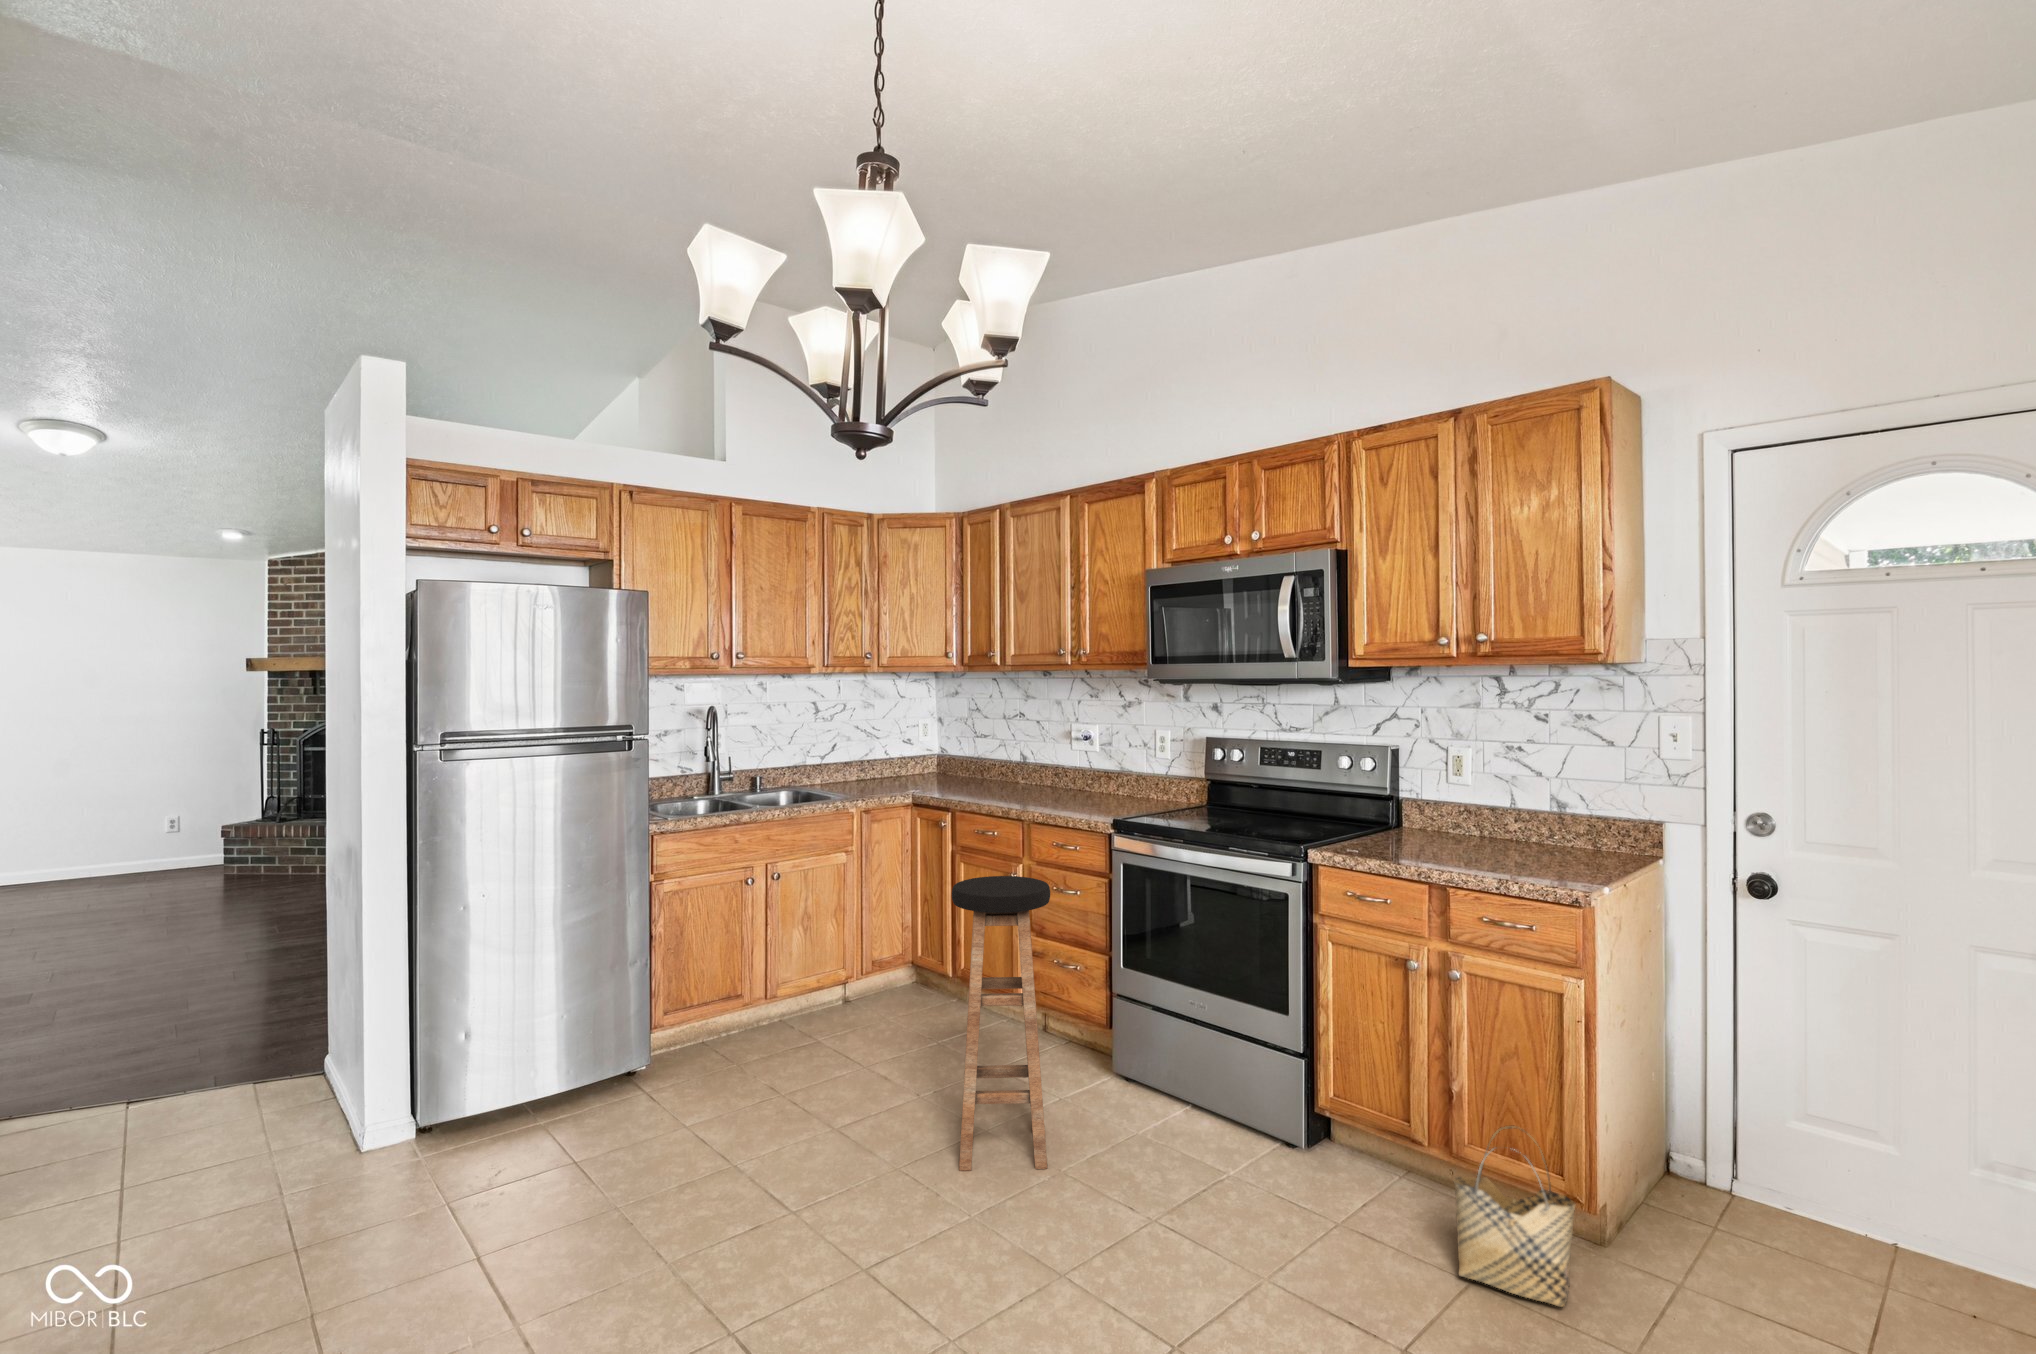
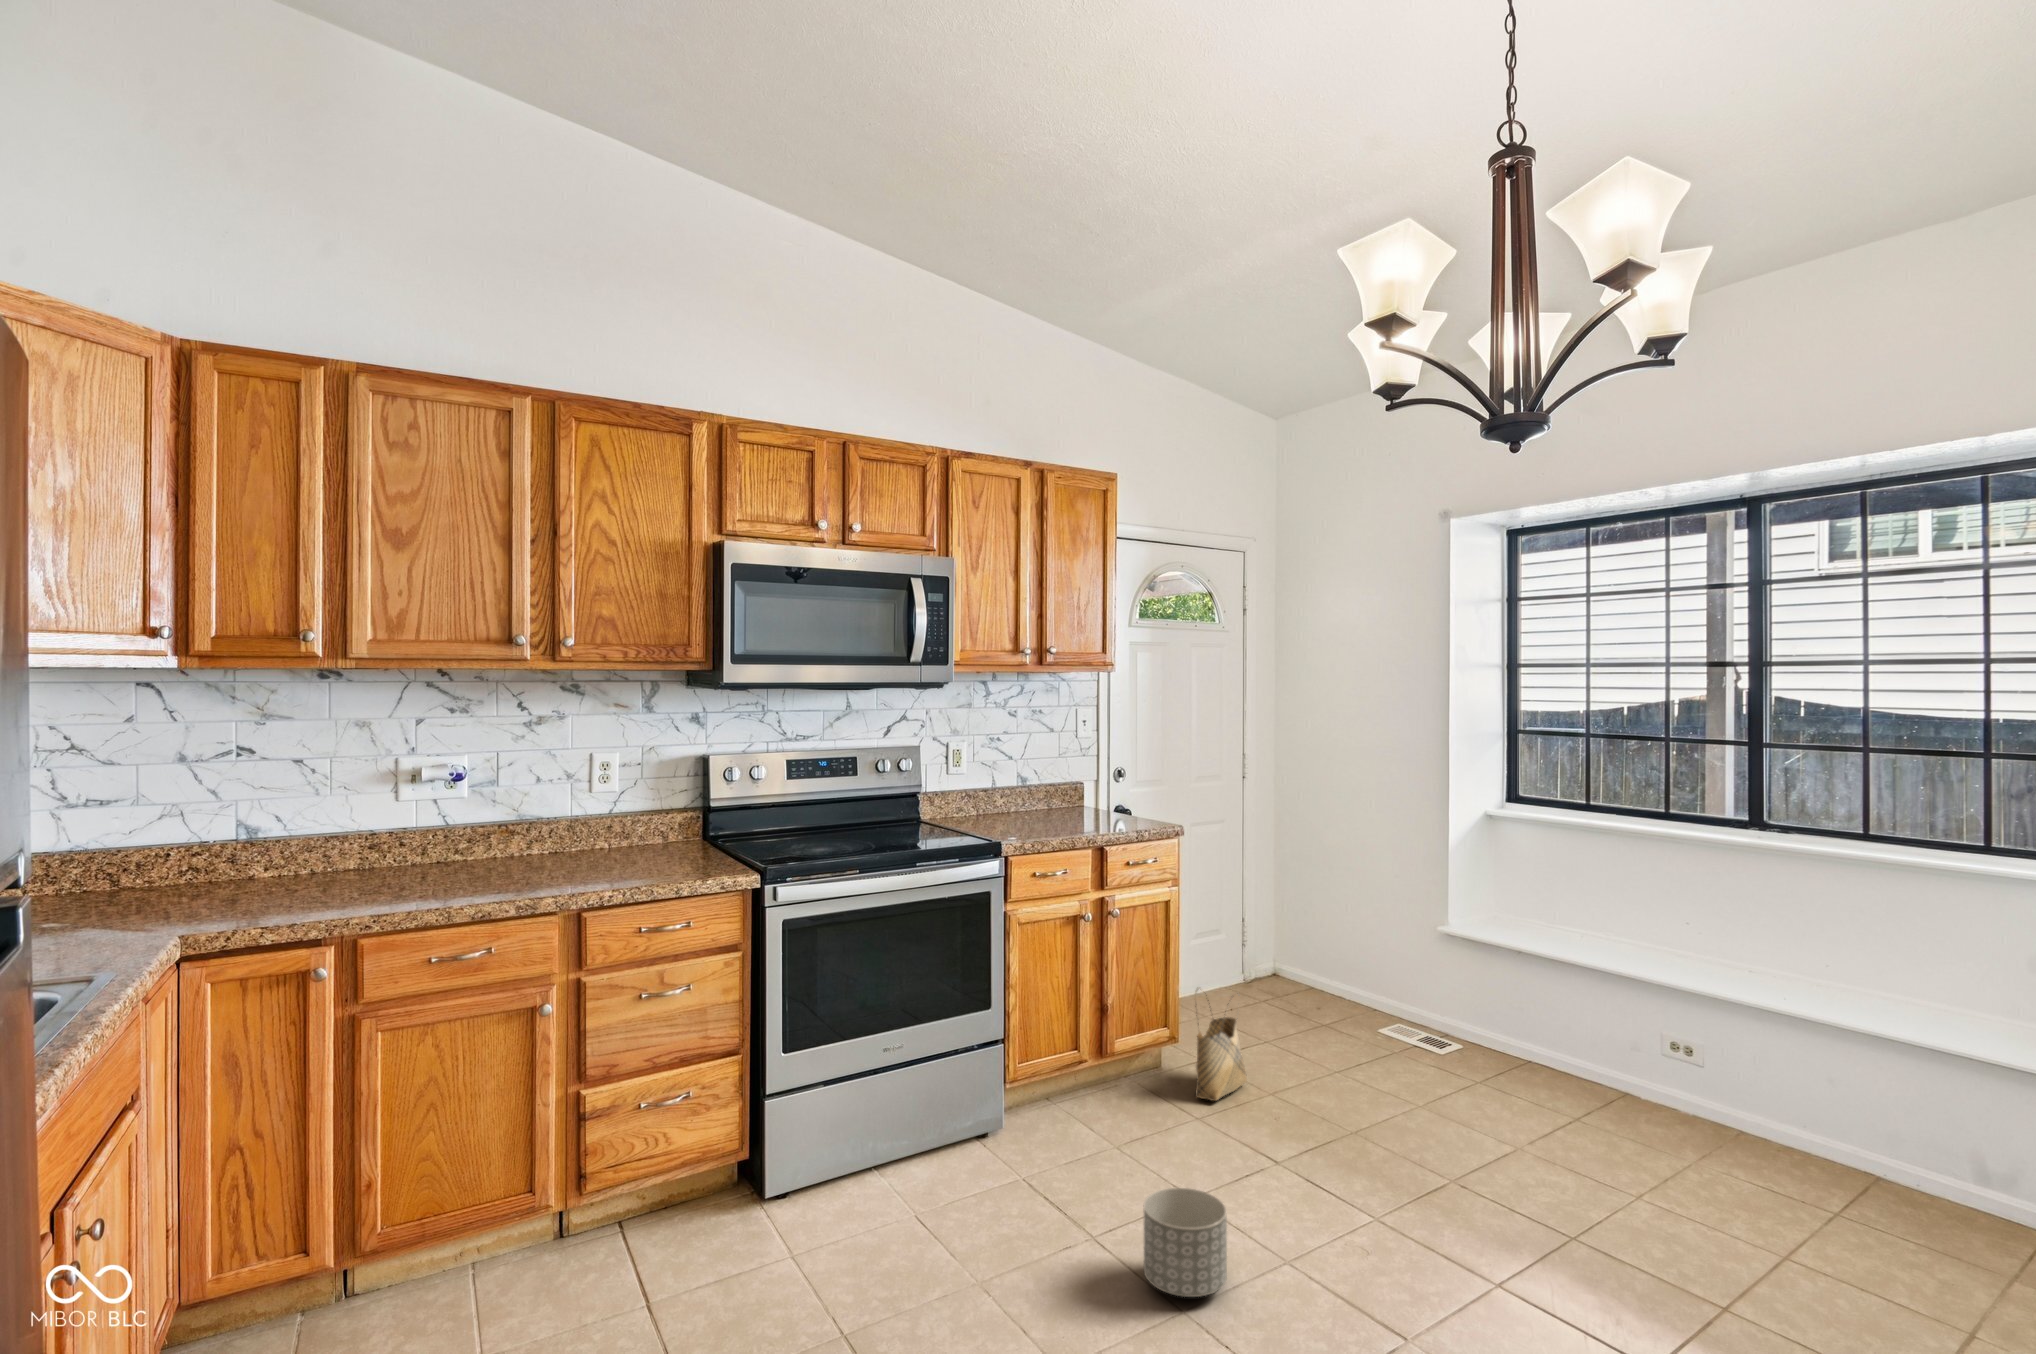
bar stool: present [952,876,1050,1171] -> none [890,927,1019,1320]
planter: none [974,1158,1051,1260] -> present [1144,1188,1227,1297]

